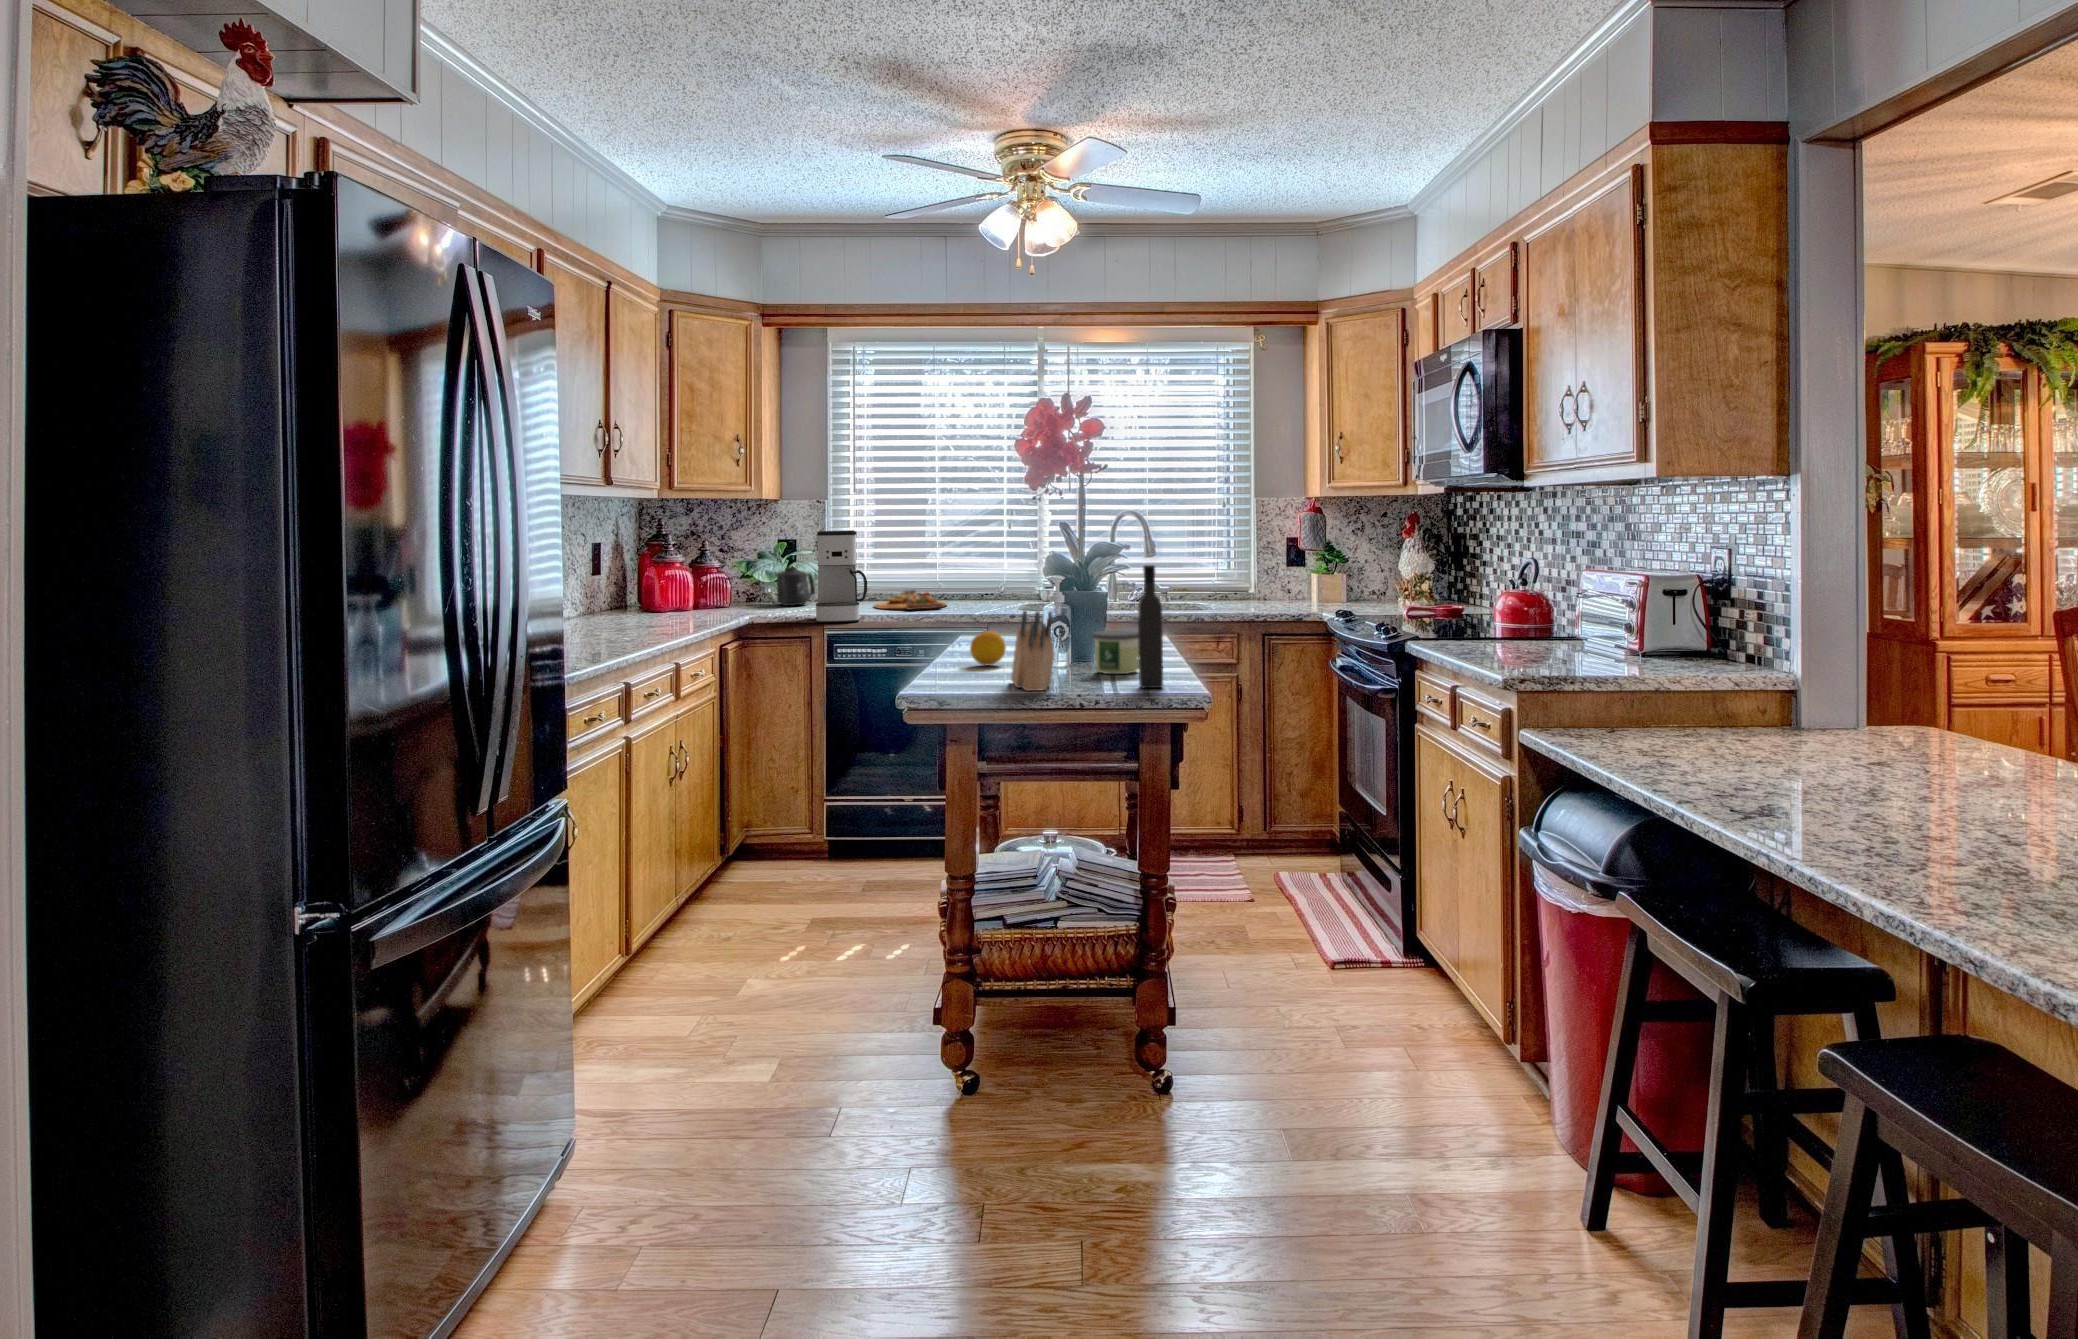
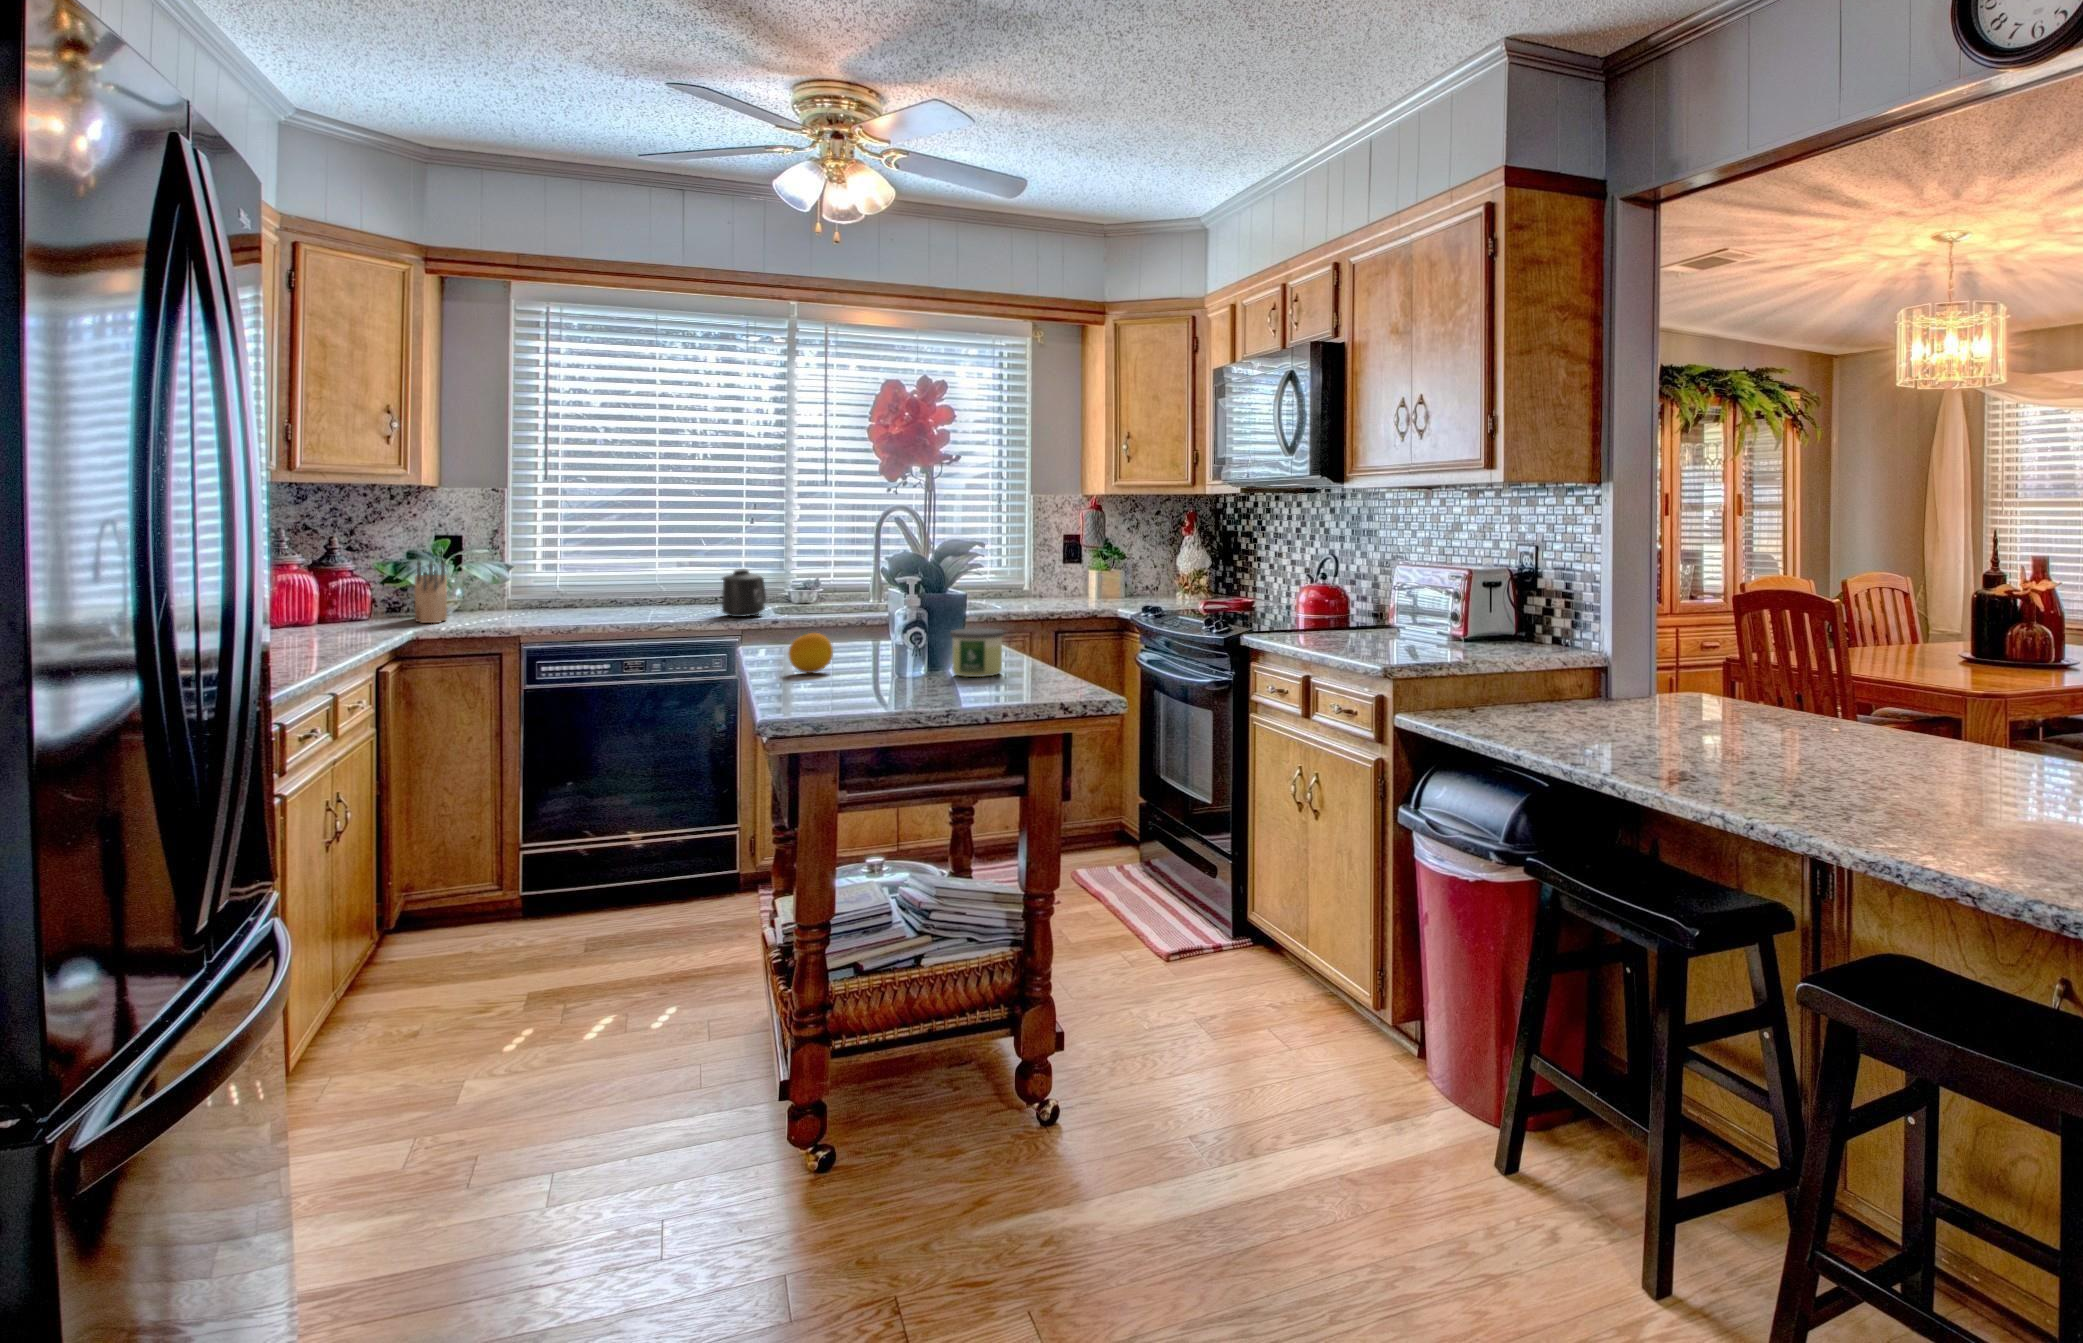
coffee maker: present [816,530,867,623] -> none [521,517,595,630]
wine bottle: present [1138,565,1163,688] -> none [1025,555,1055,690]
mug: present [777,567,815,606] -> present [721,569,766,617]
cutting board: present [874,590,946,610] -> none [588,590,686,613]
knife block: present [1011,611,1054,691] -> present [415,561,447,623]

